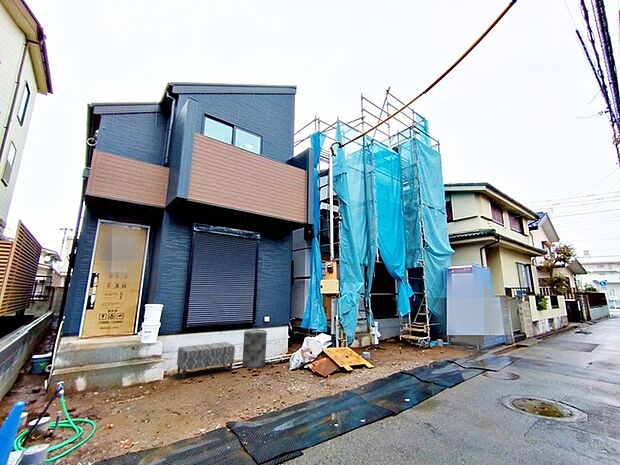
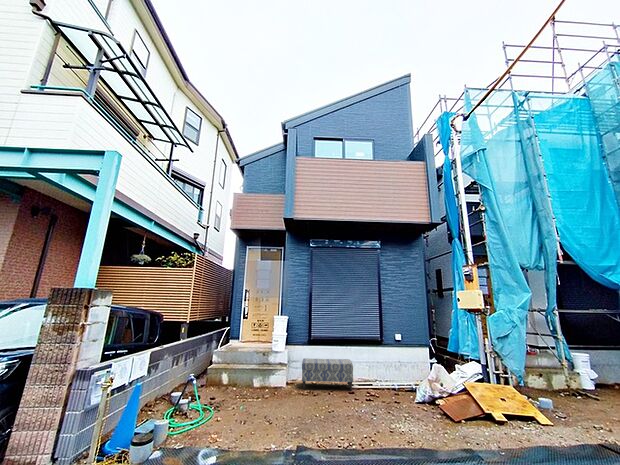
trash can: present [242,329,267,368] -> none [365,349,392,393]

